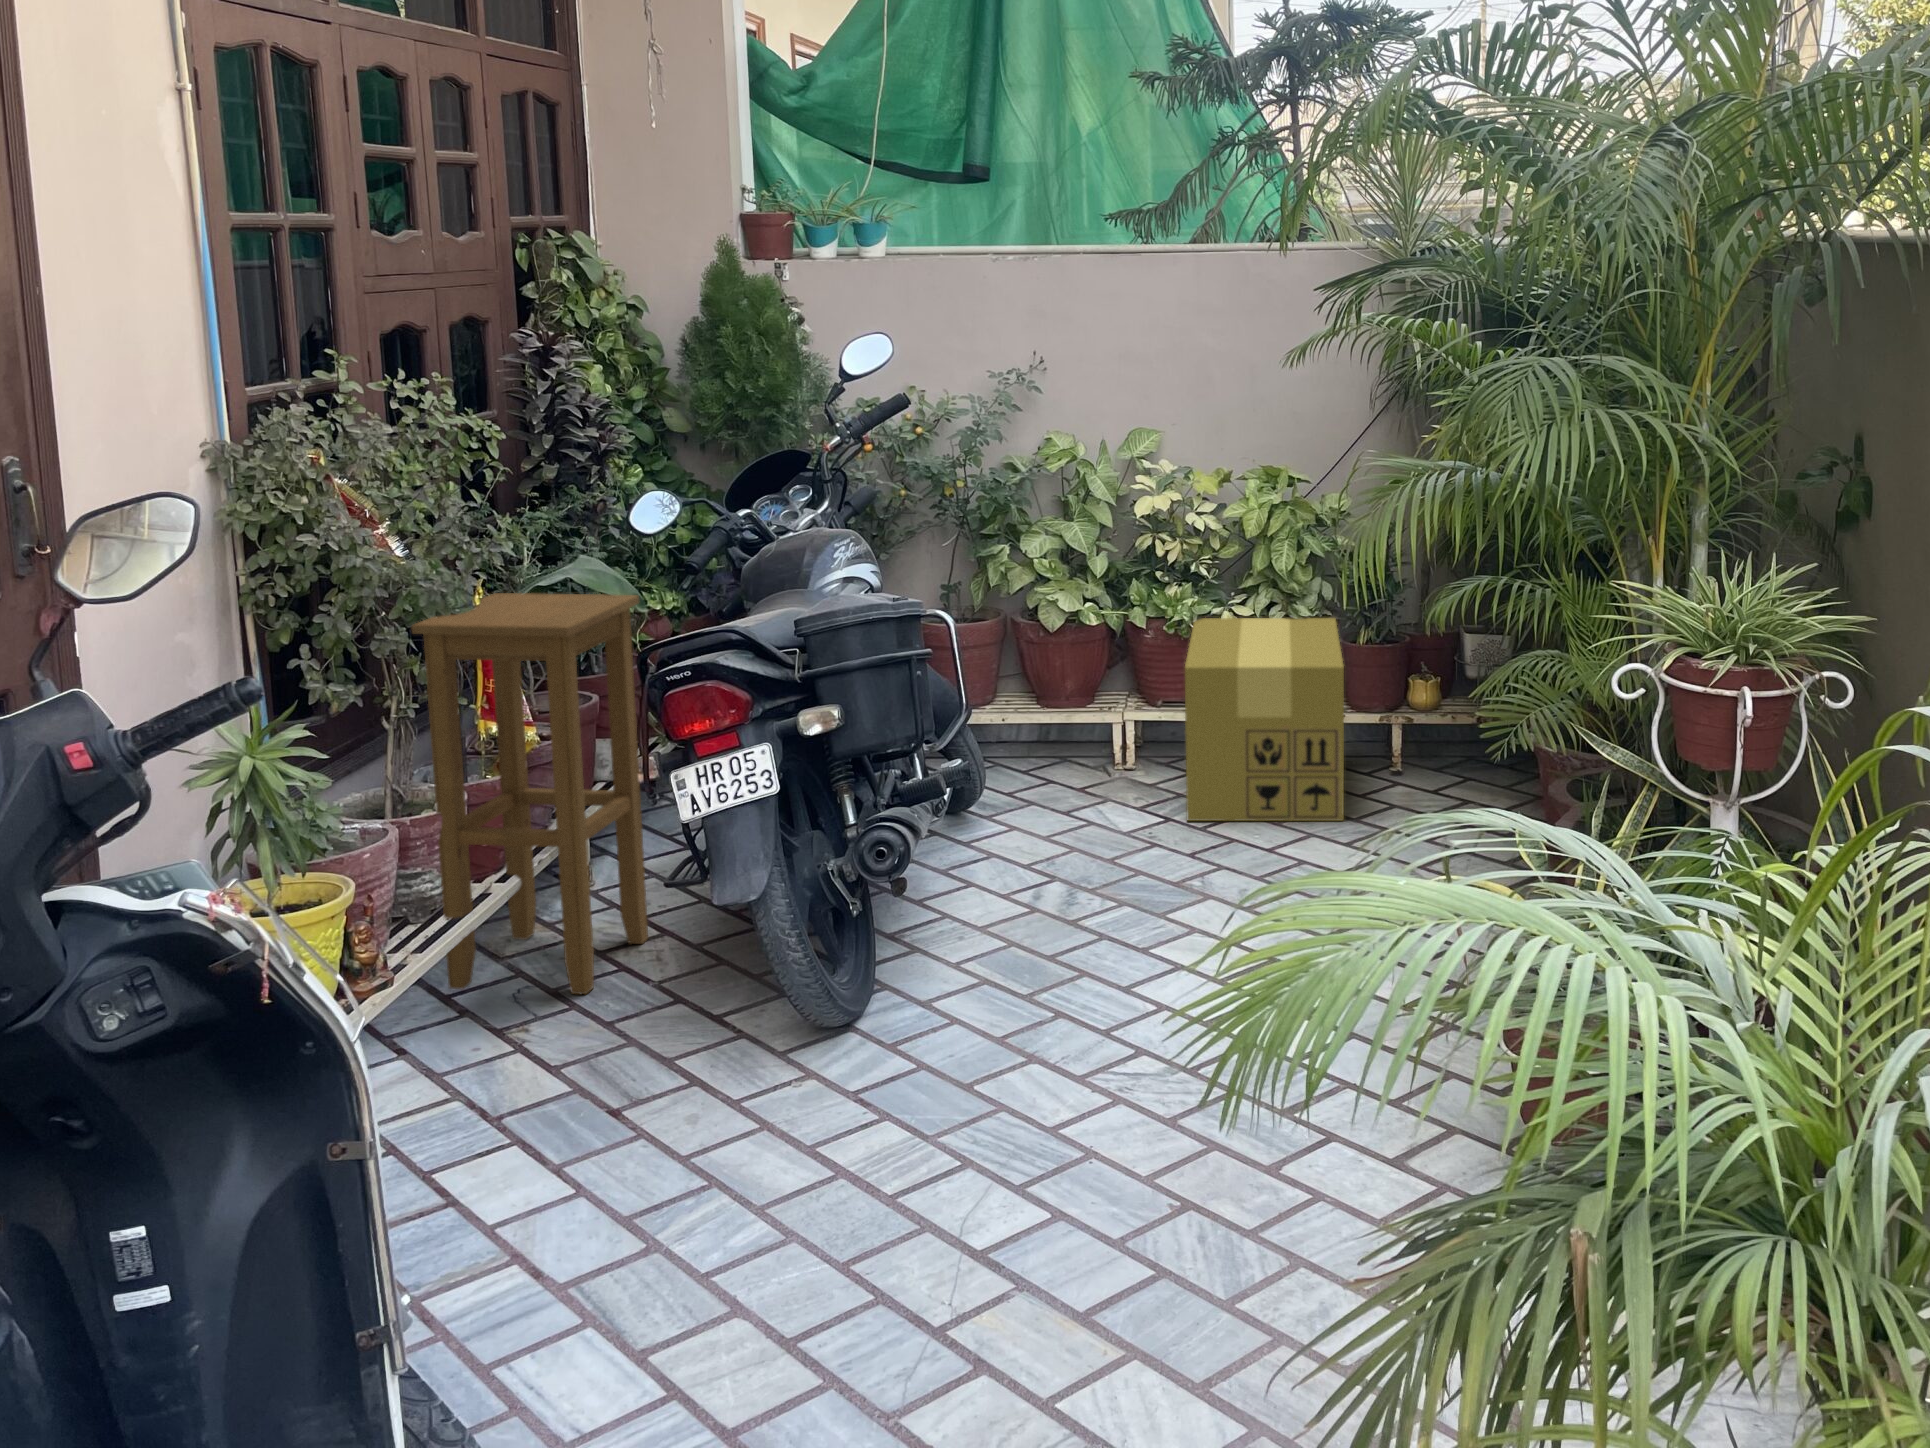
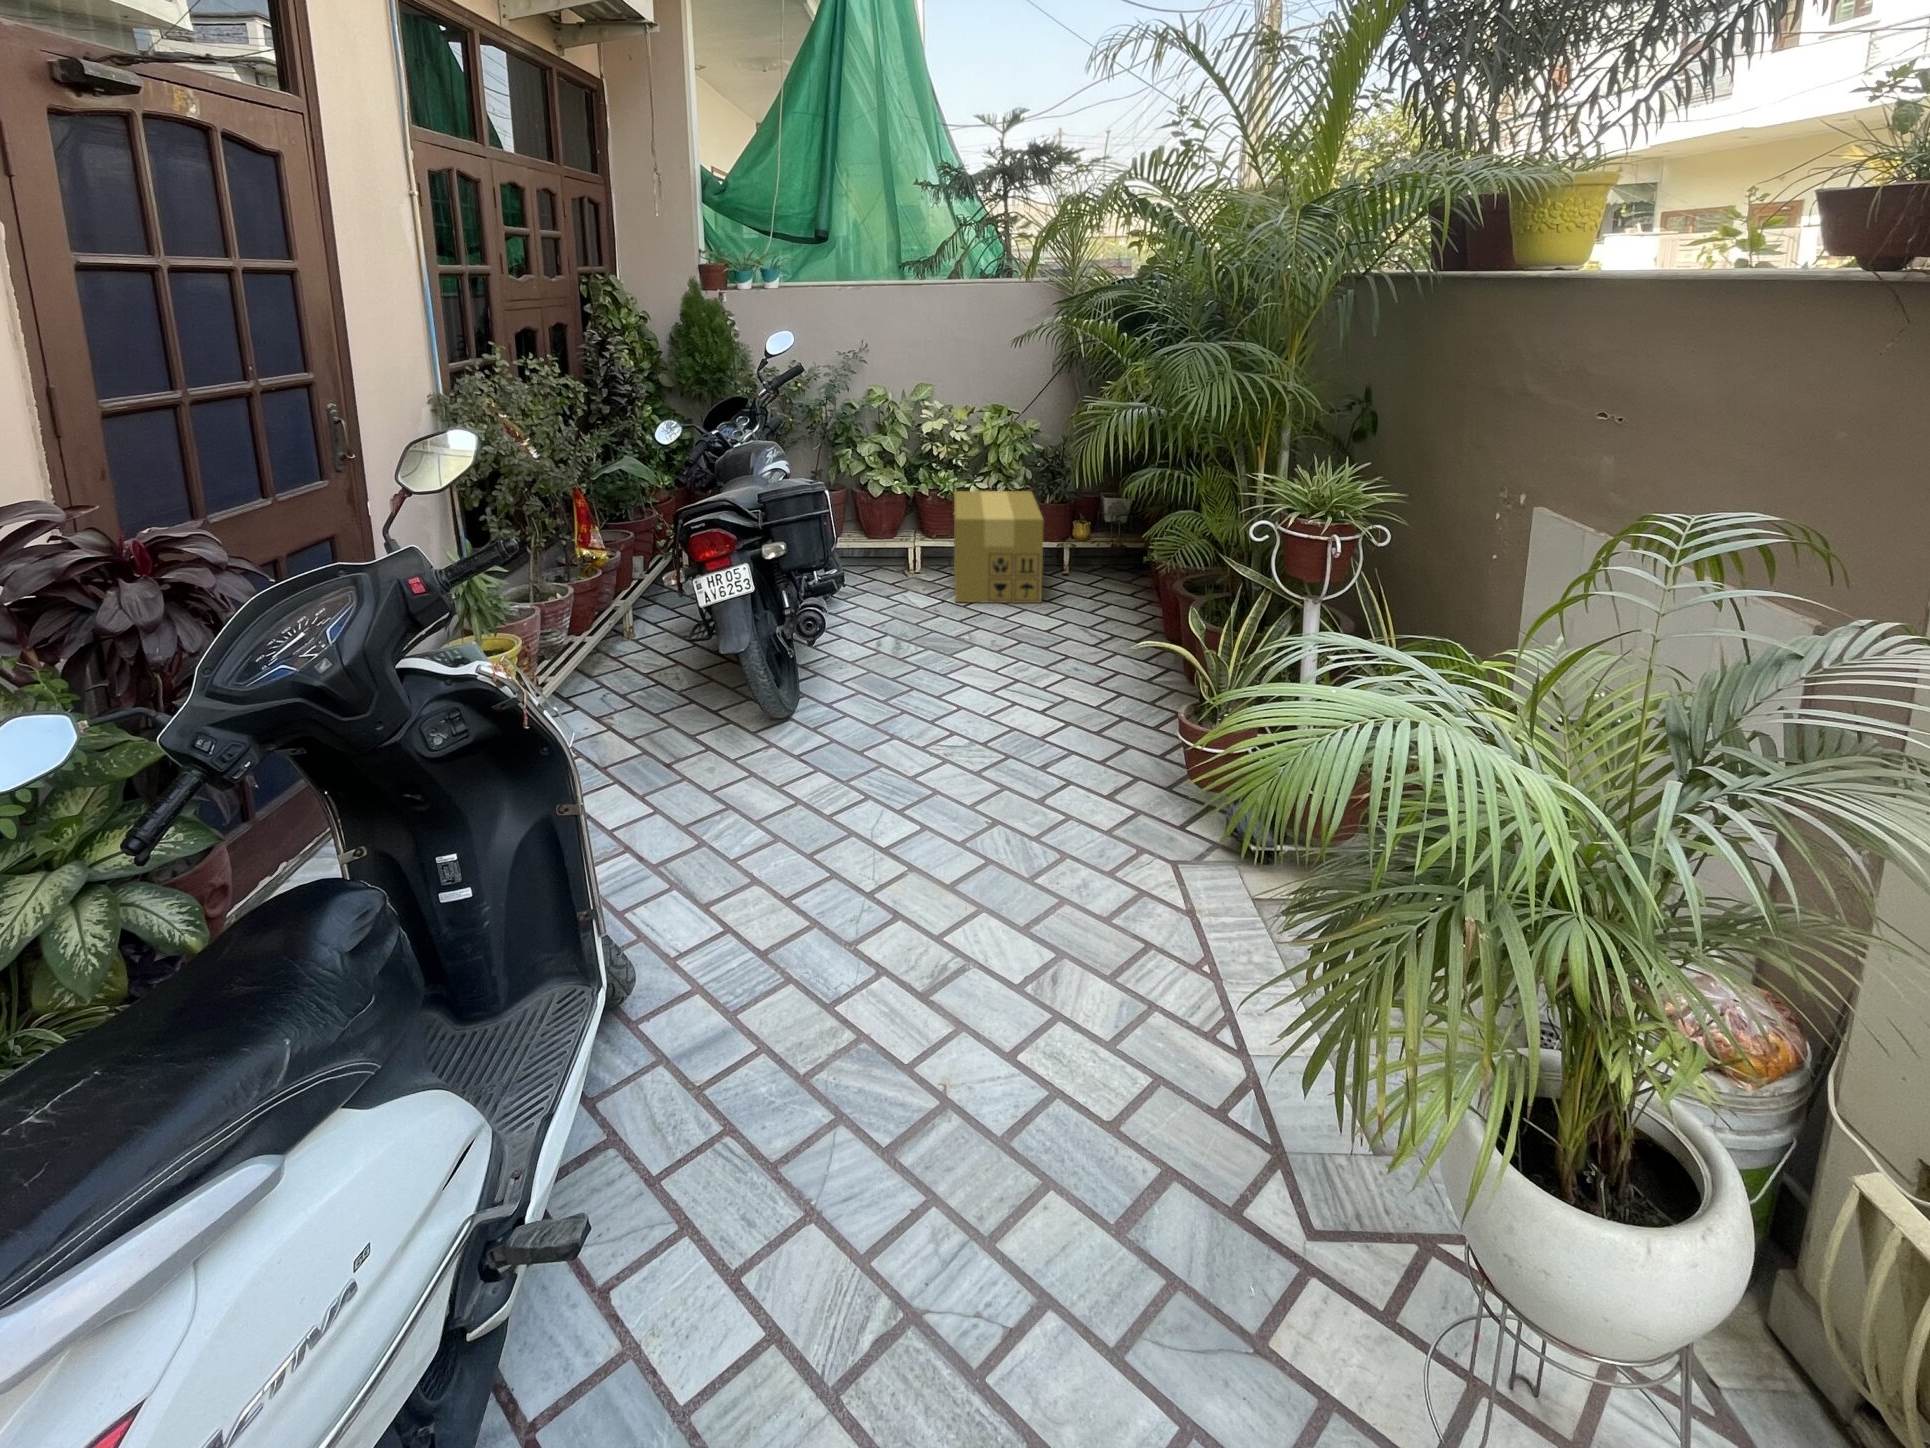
stool: present [412,593,648,994] -> none [545,478,673,698]

